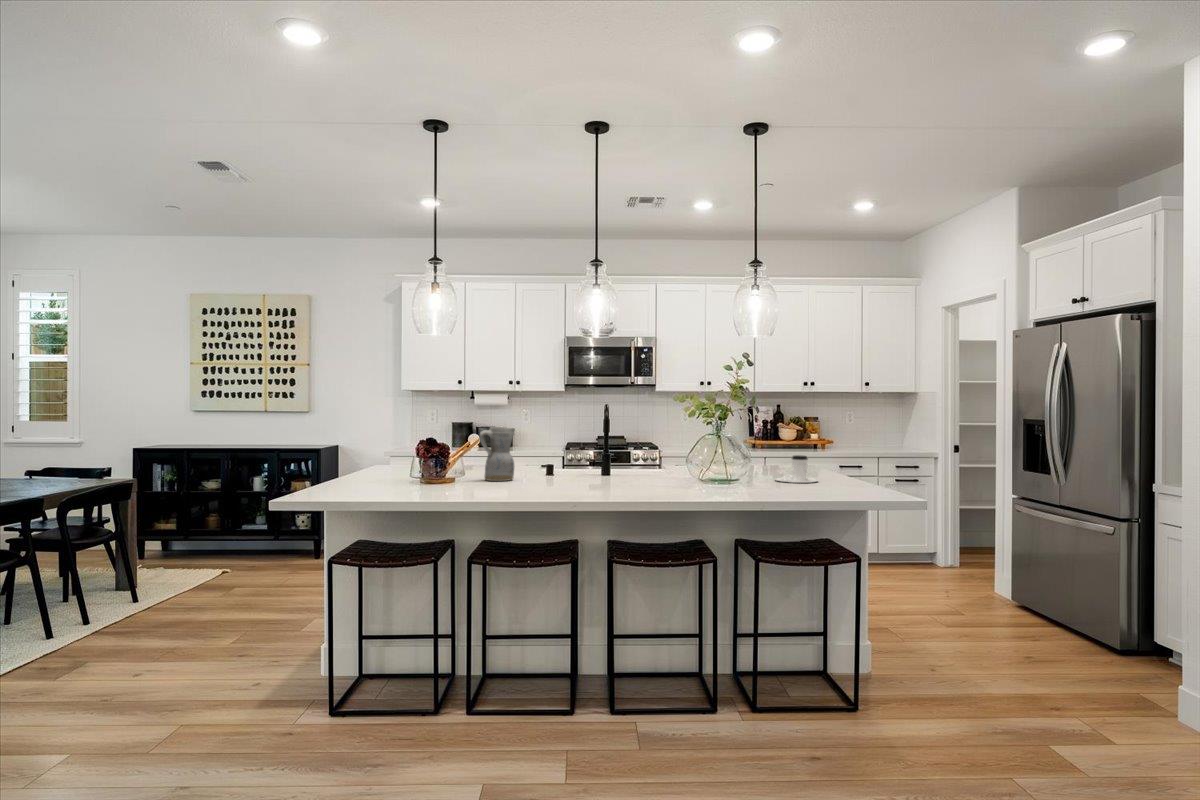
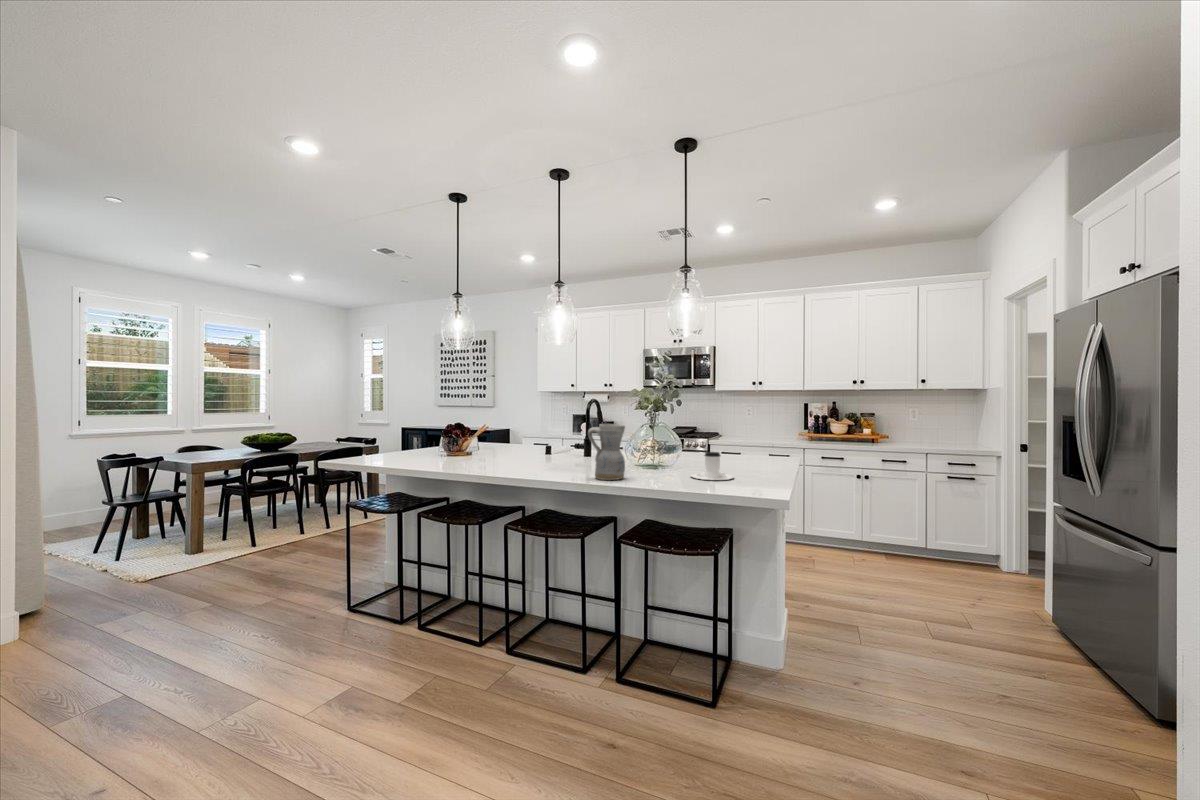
ceramic pitcher: present [479,427,515,481] -> present [588,424,625,480]

